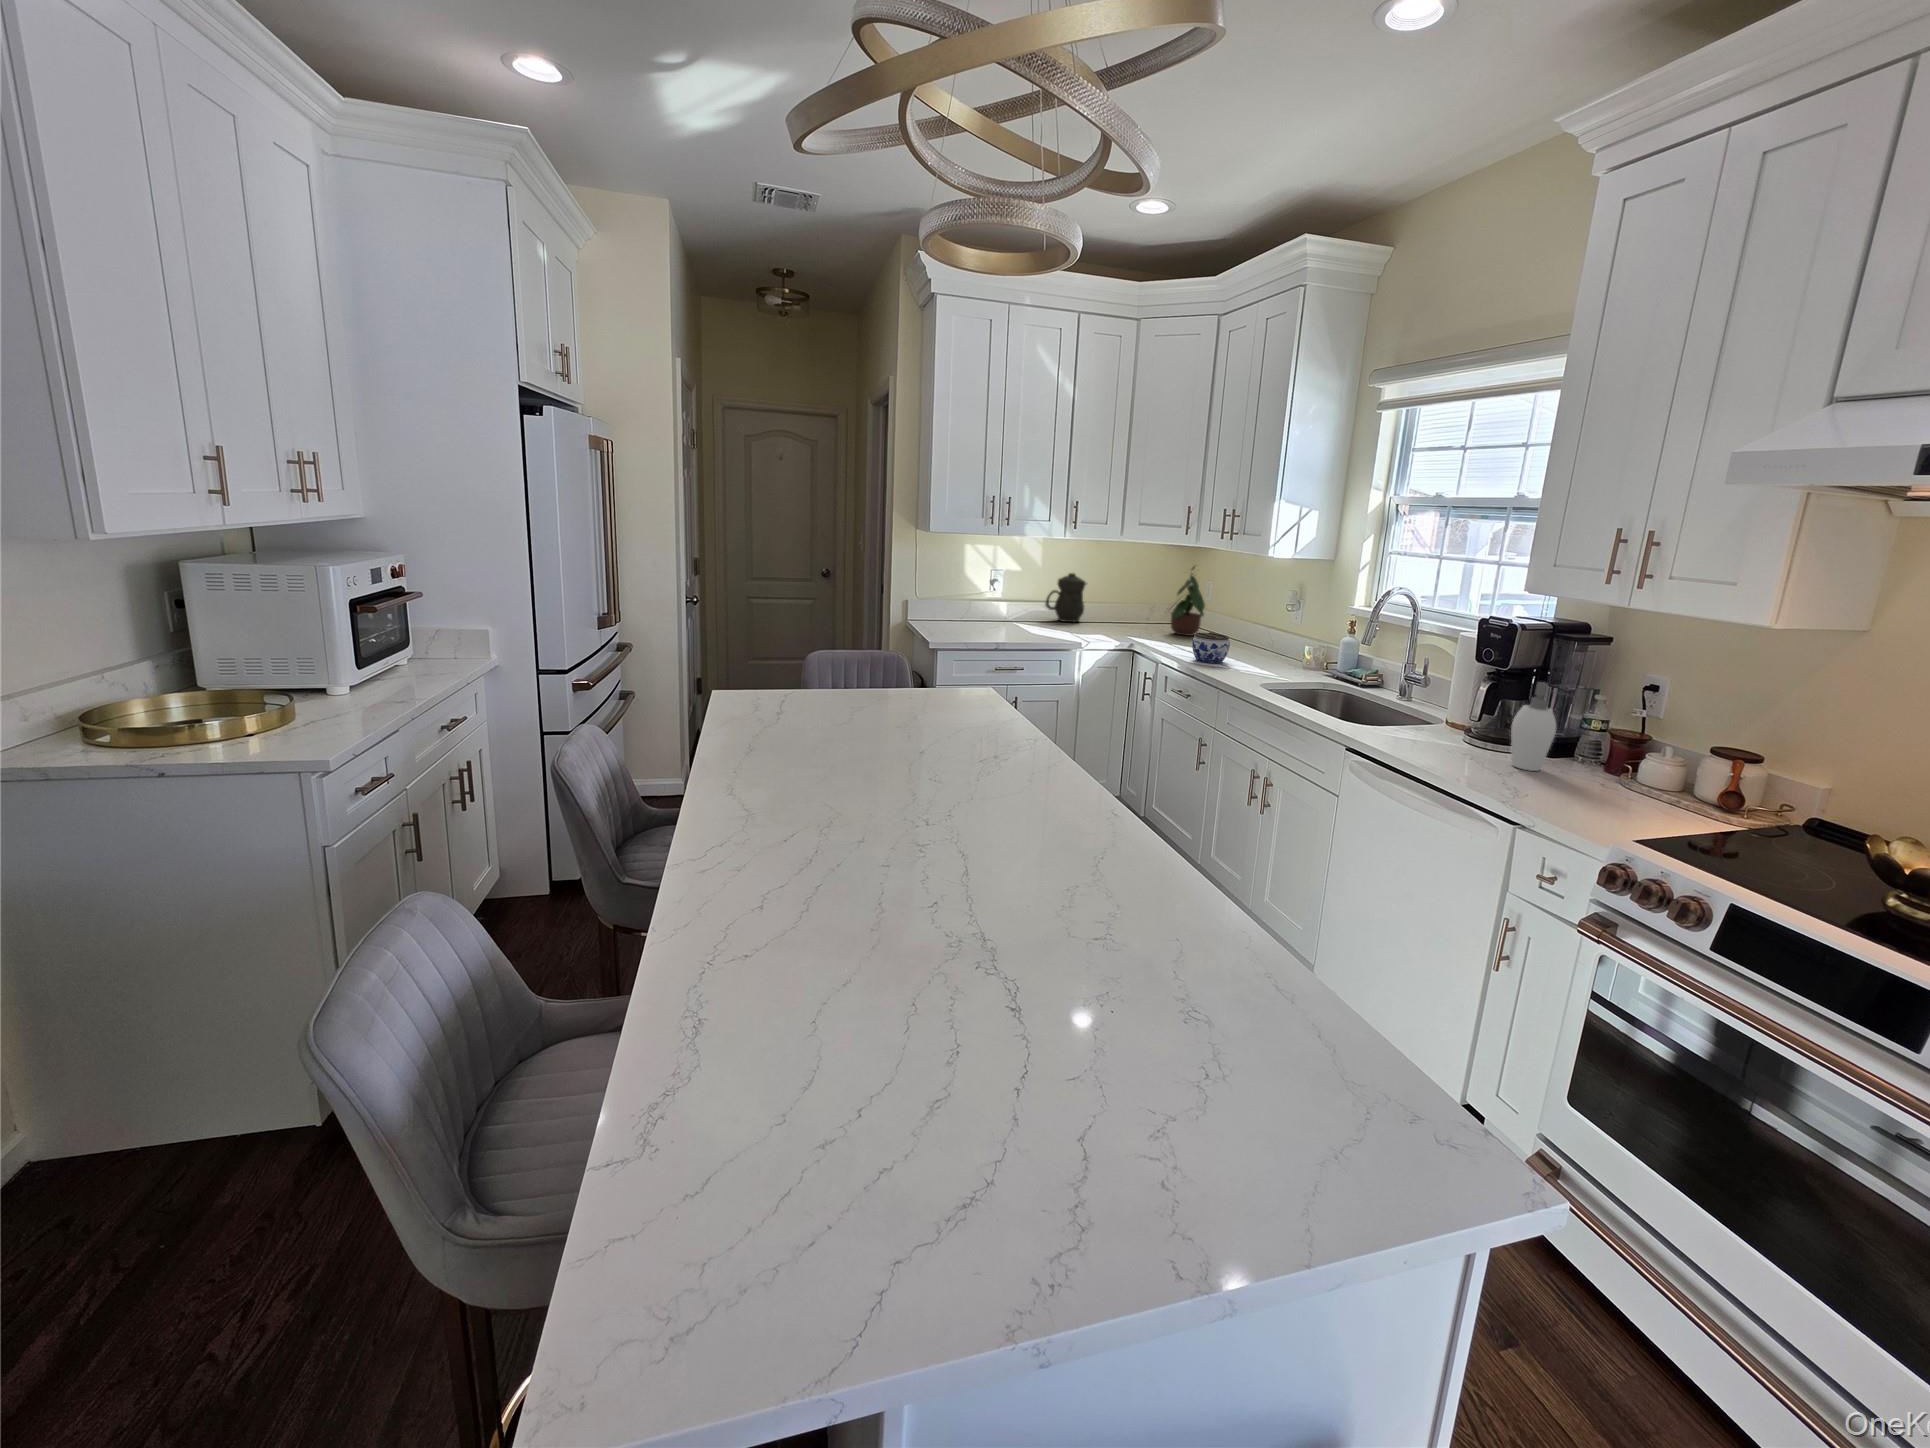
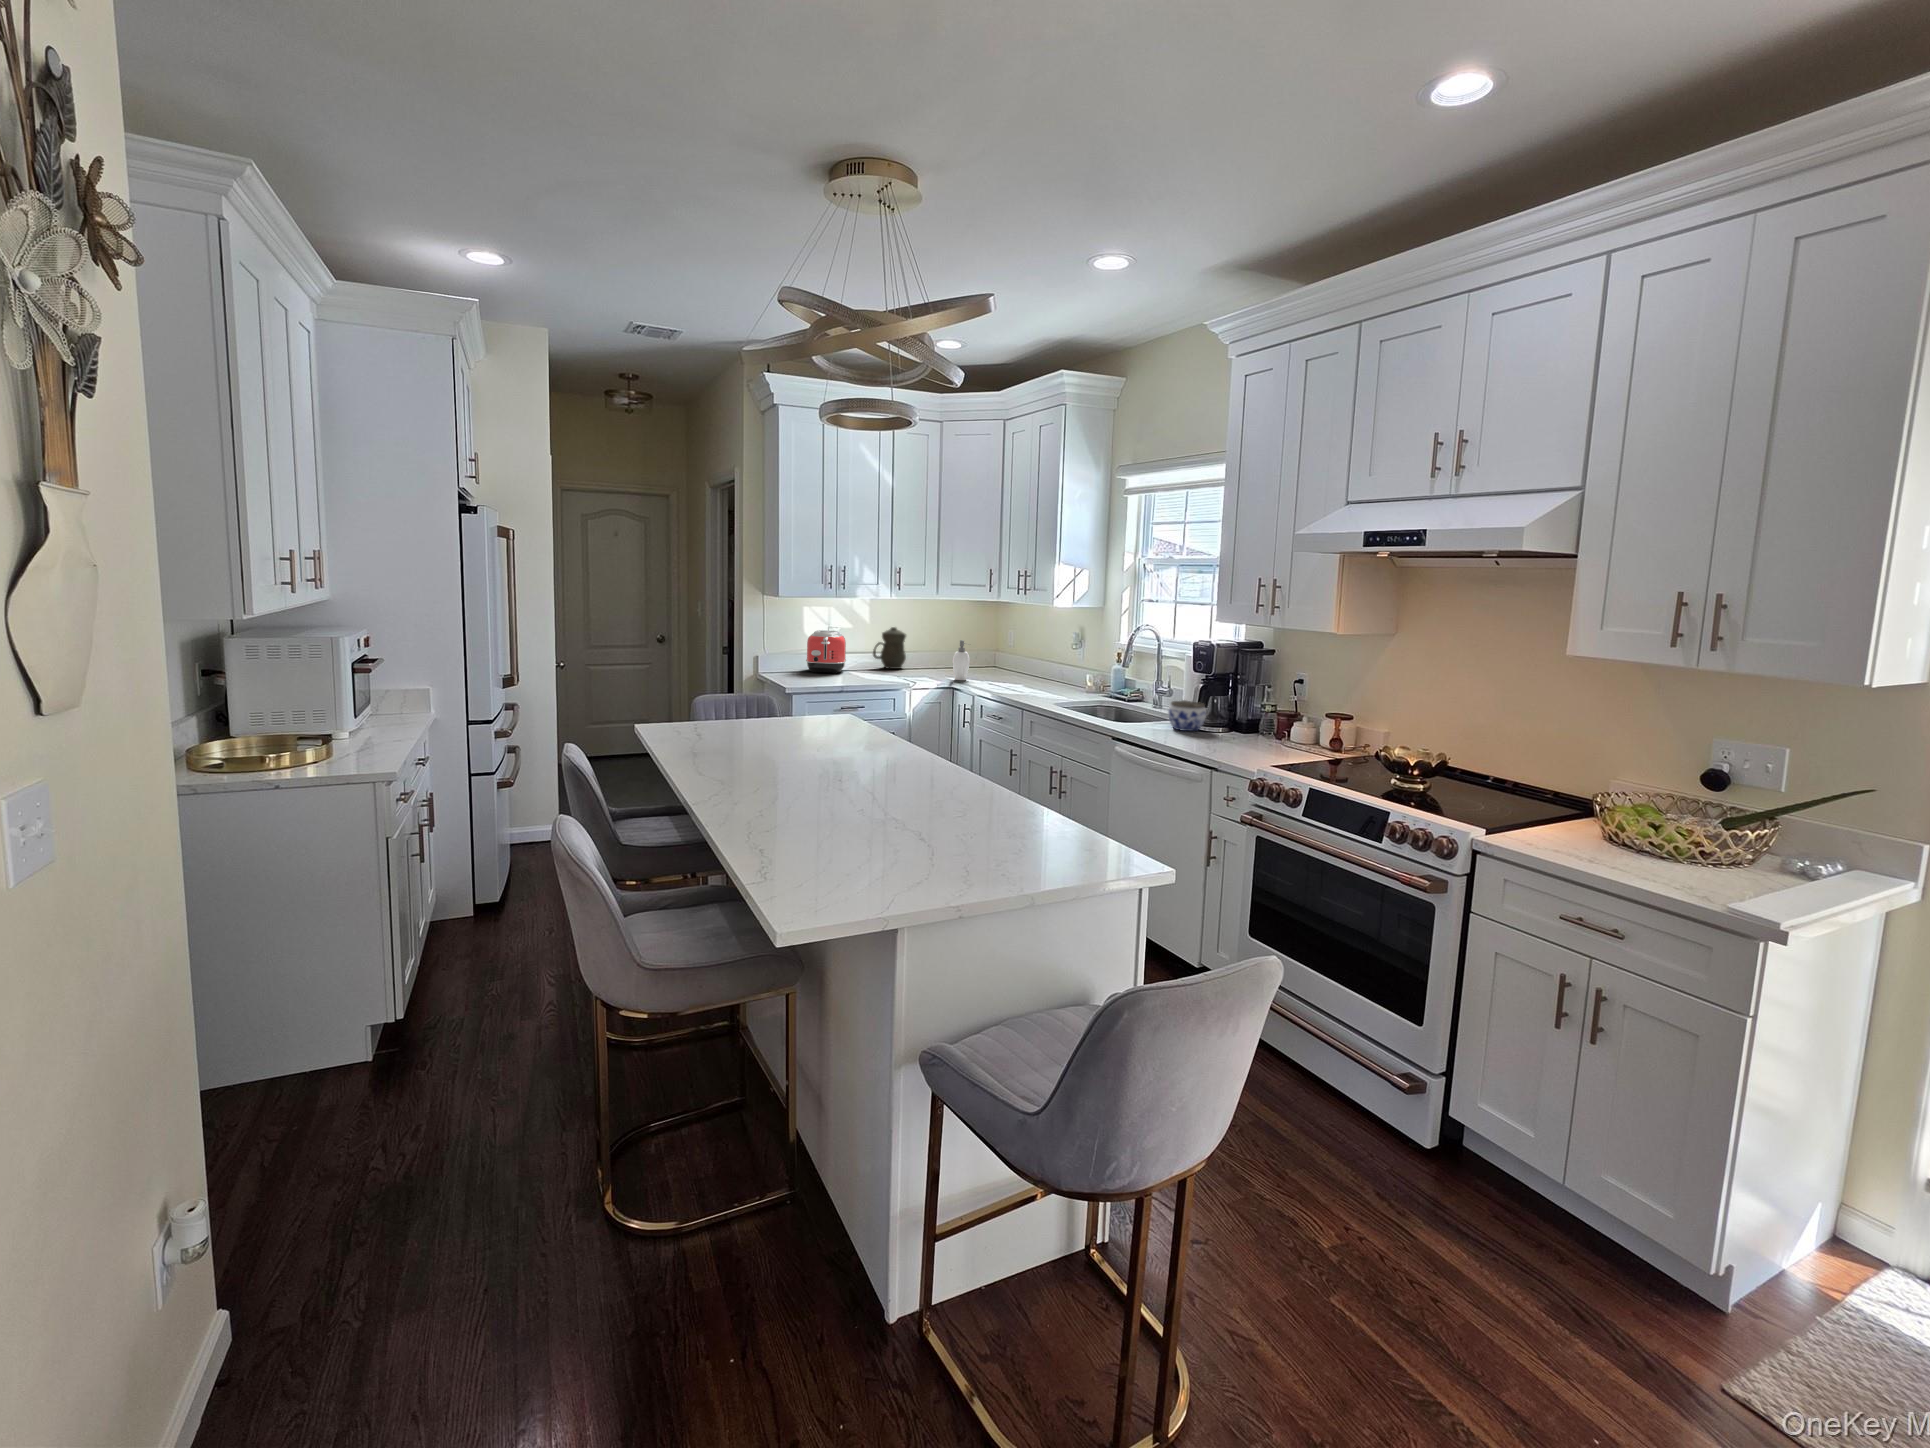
potted plant: present [1171,565,1205,636] -> none [974,615,1010,674]
toaster: none [966,573,1013,625] -> present [806,630,846,673]
jar: present [1192,632,1230,663] -> present [1168,700,1206,731]
soap dispenser: present [1511,682,1556,771] -> present [953,640,970,680]

